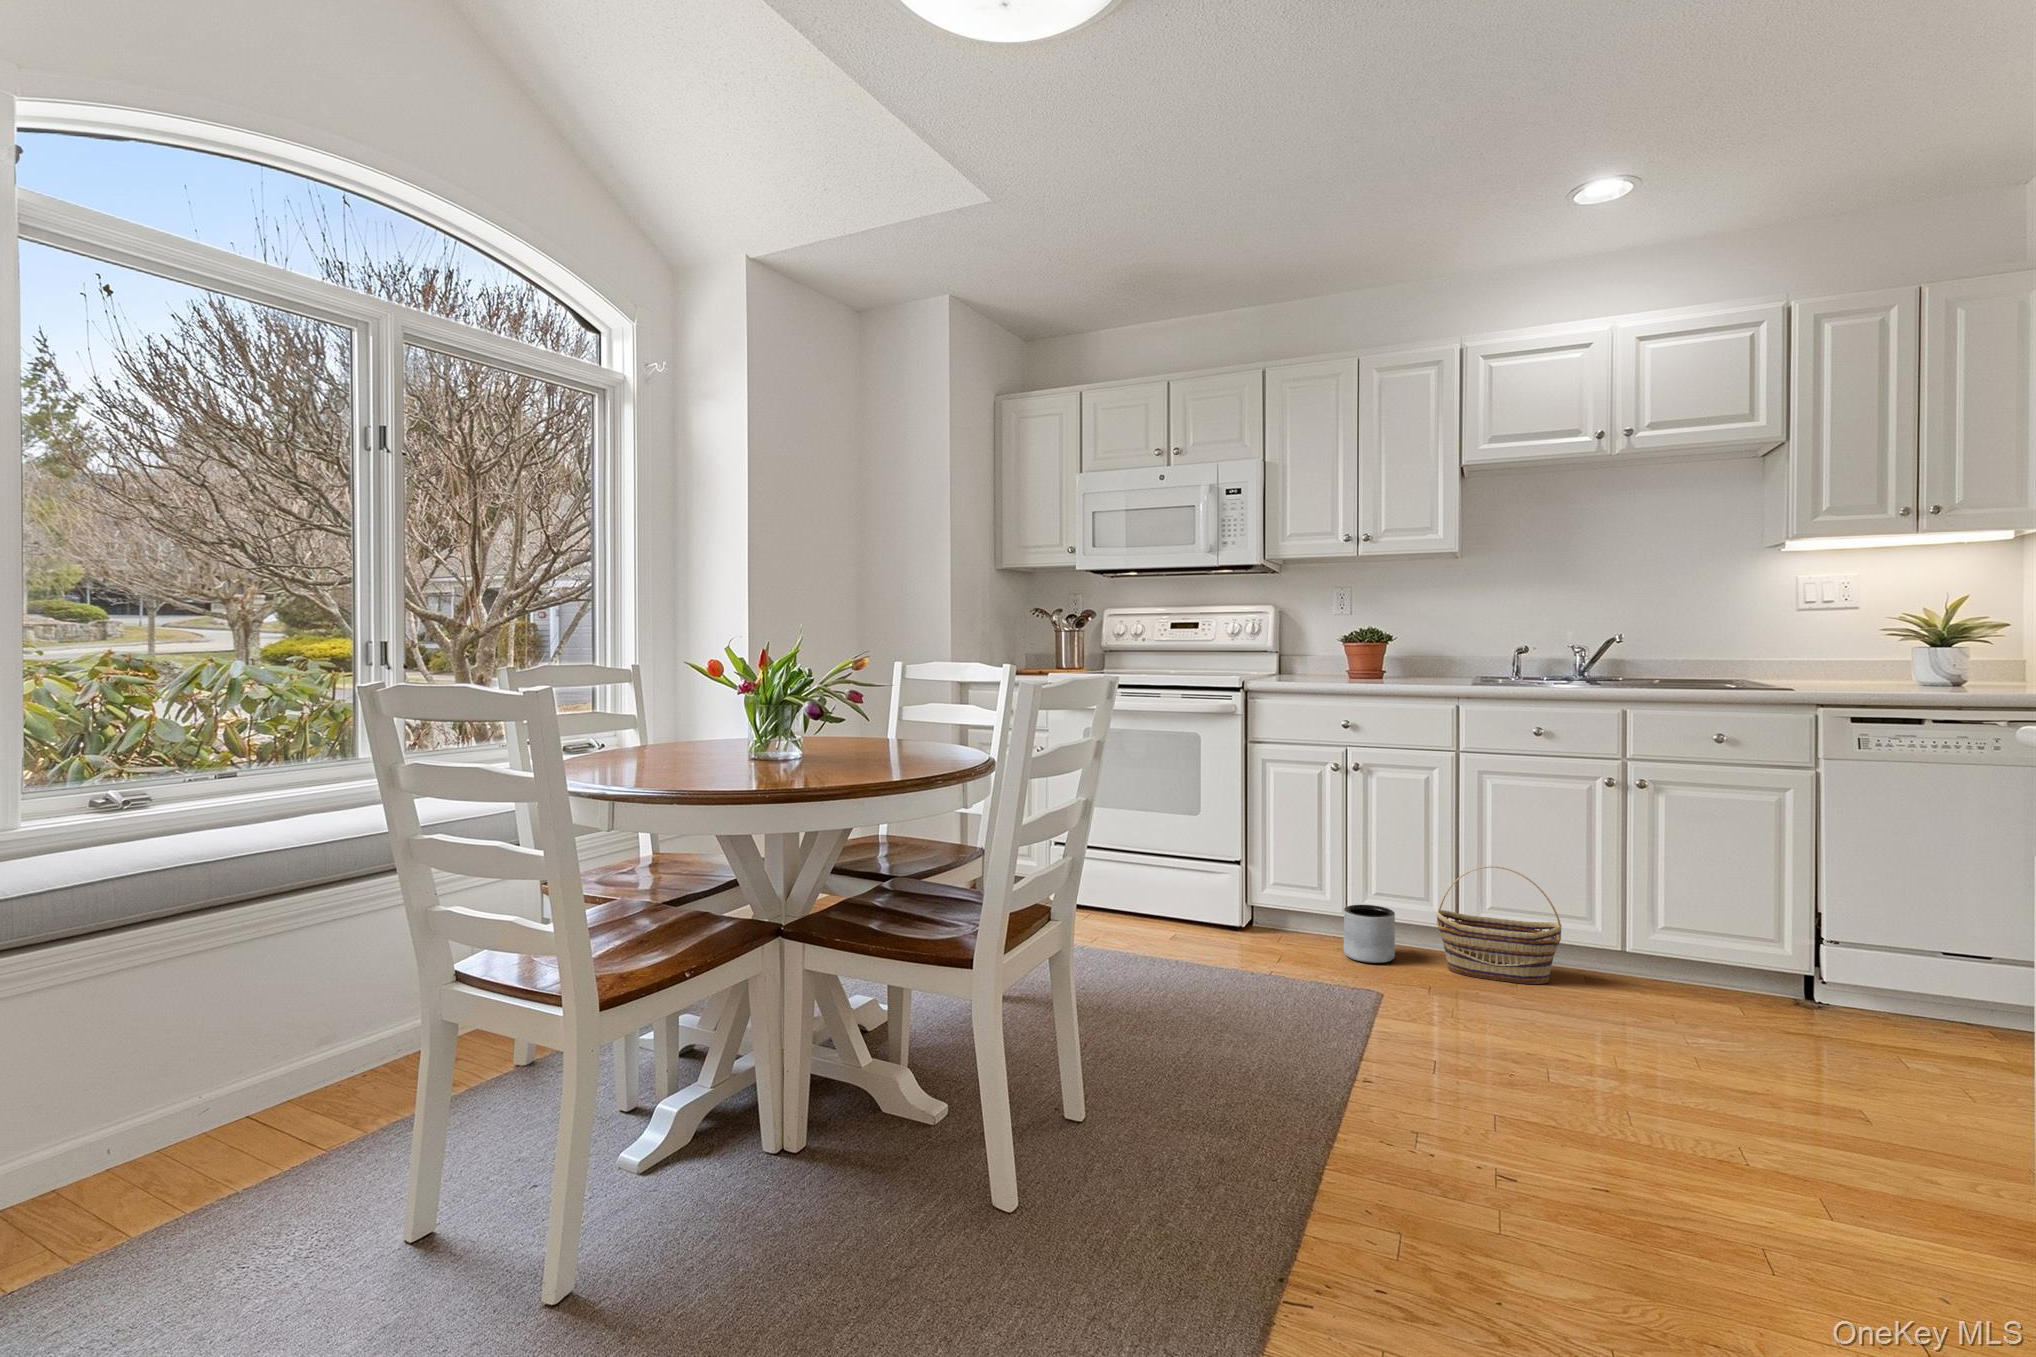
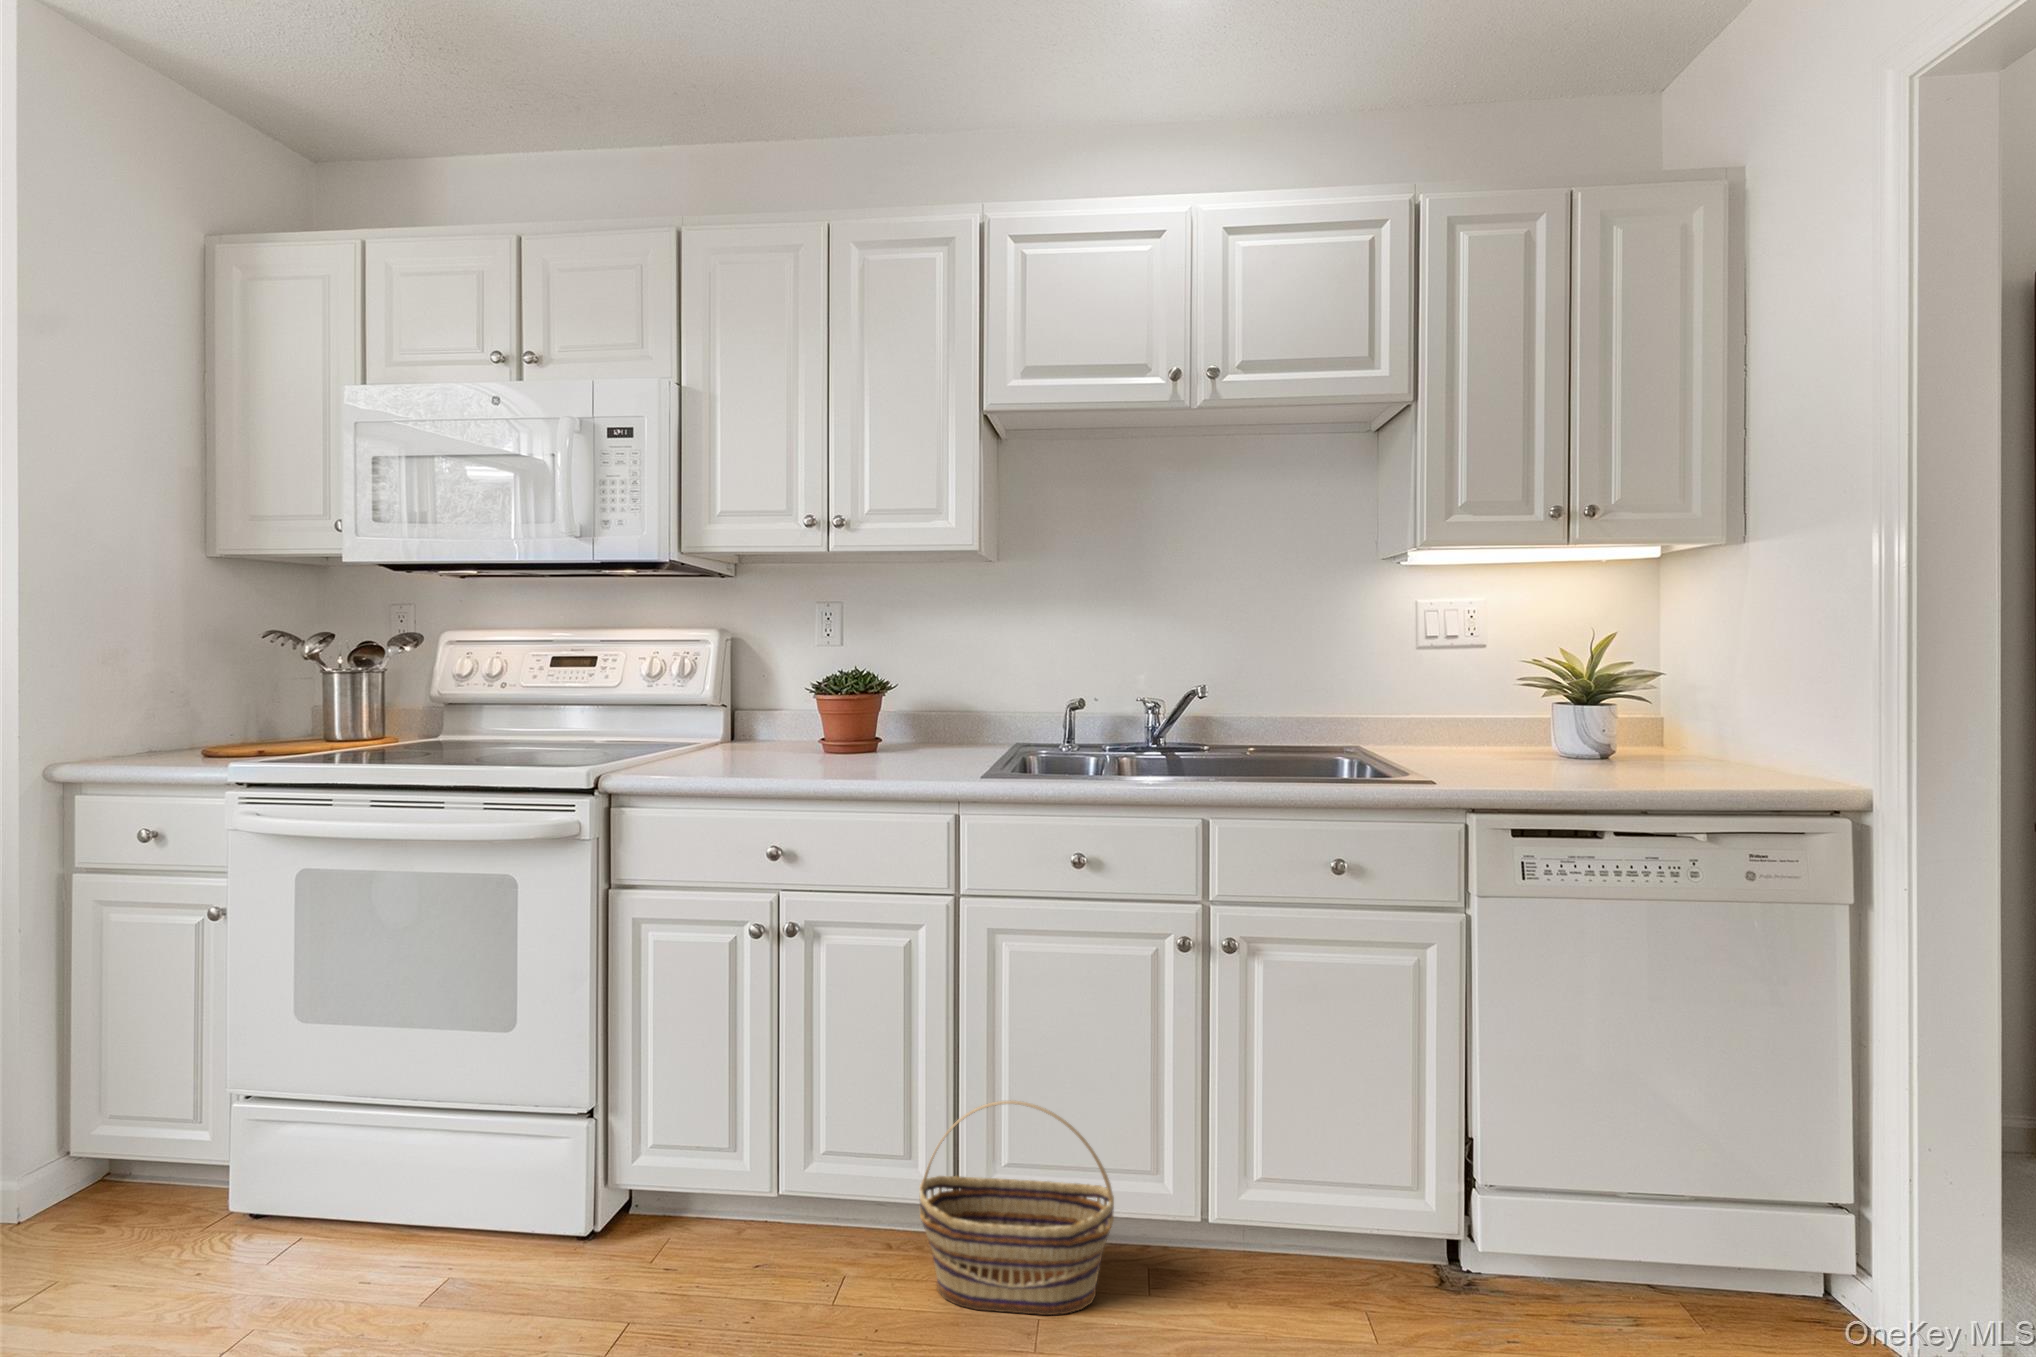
planter: present [1343,905,1395,963] -> none [763,1170,853,1299]

